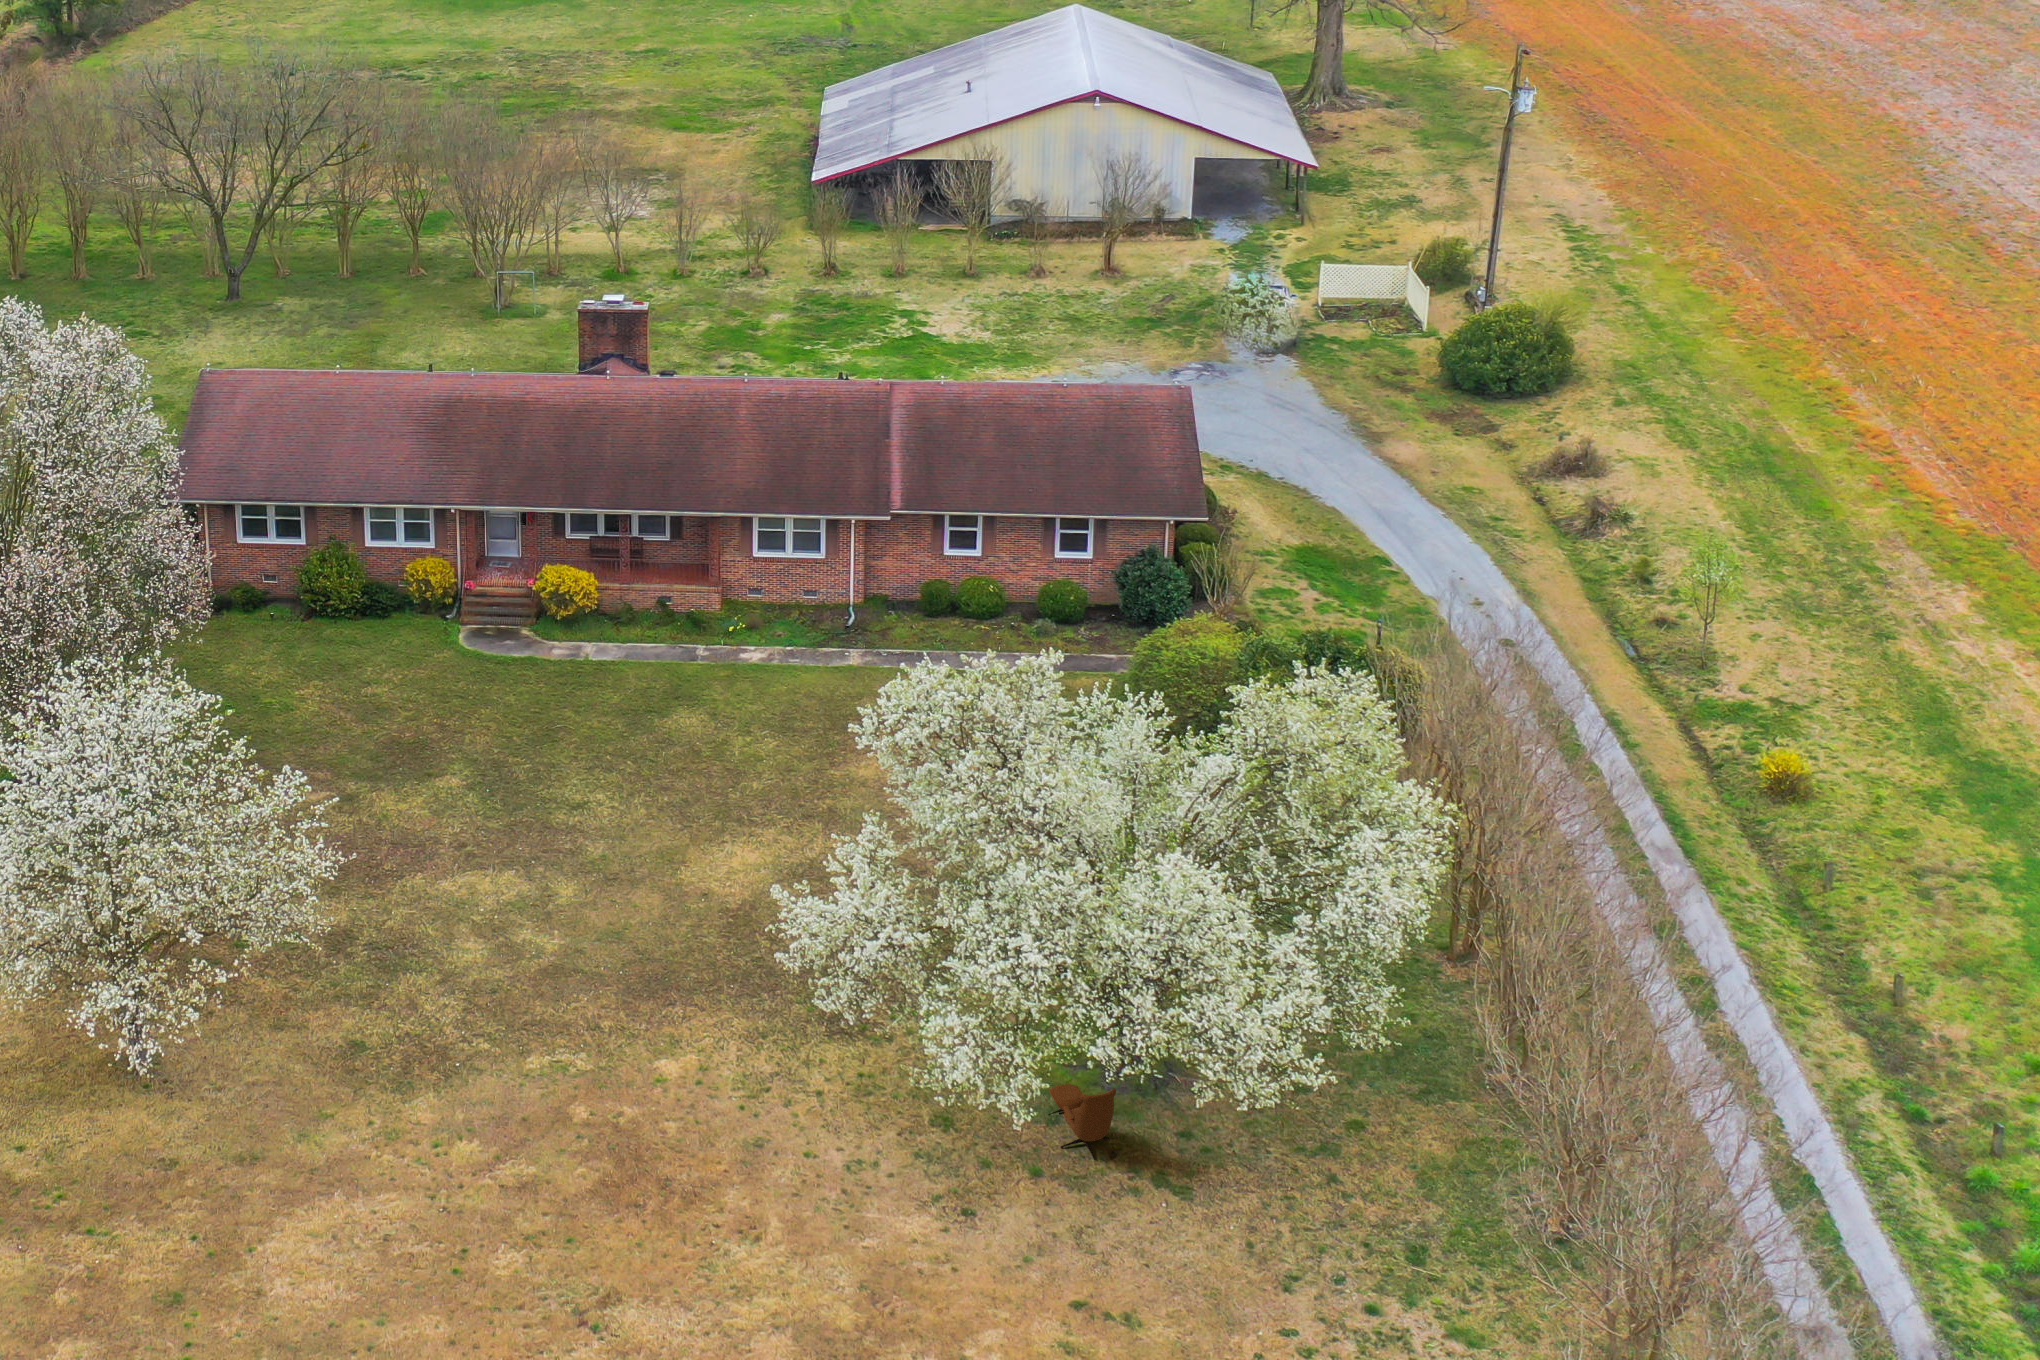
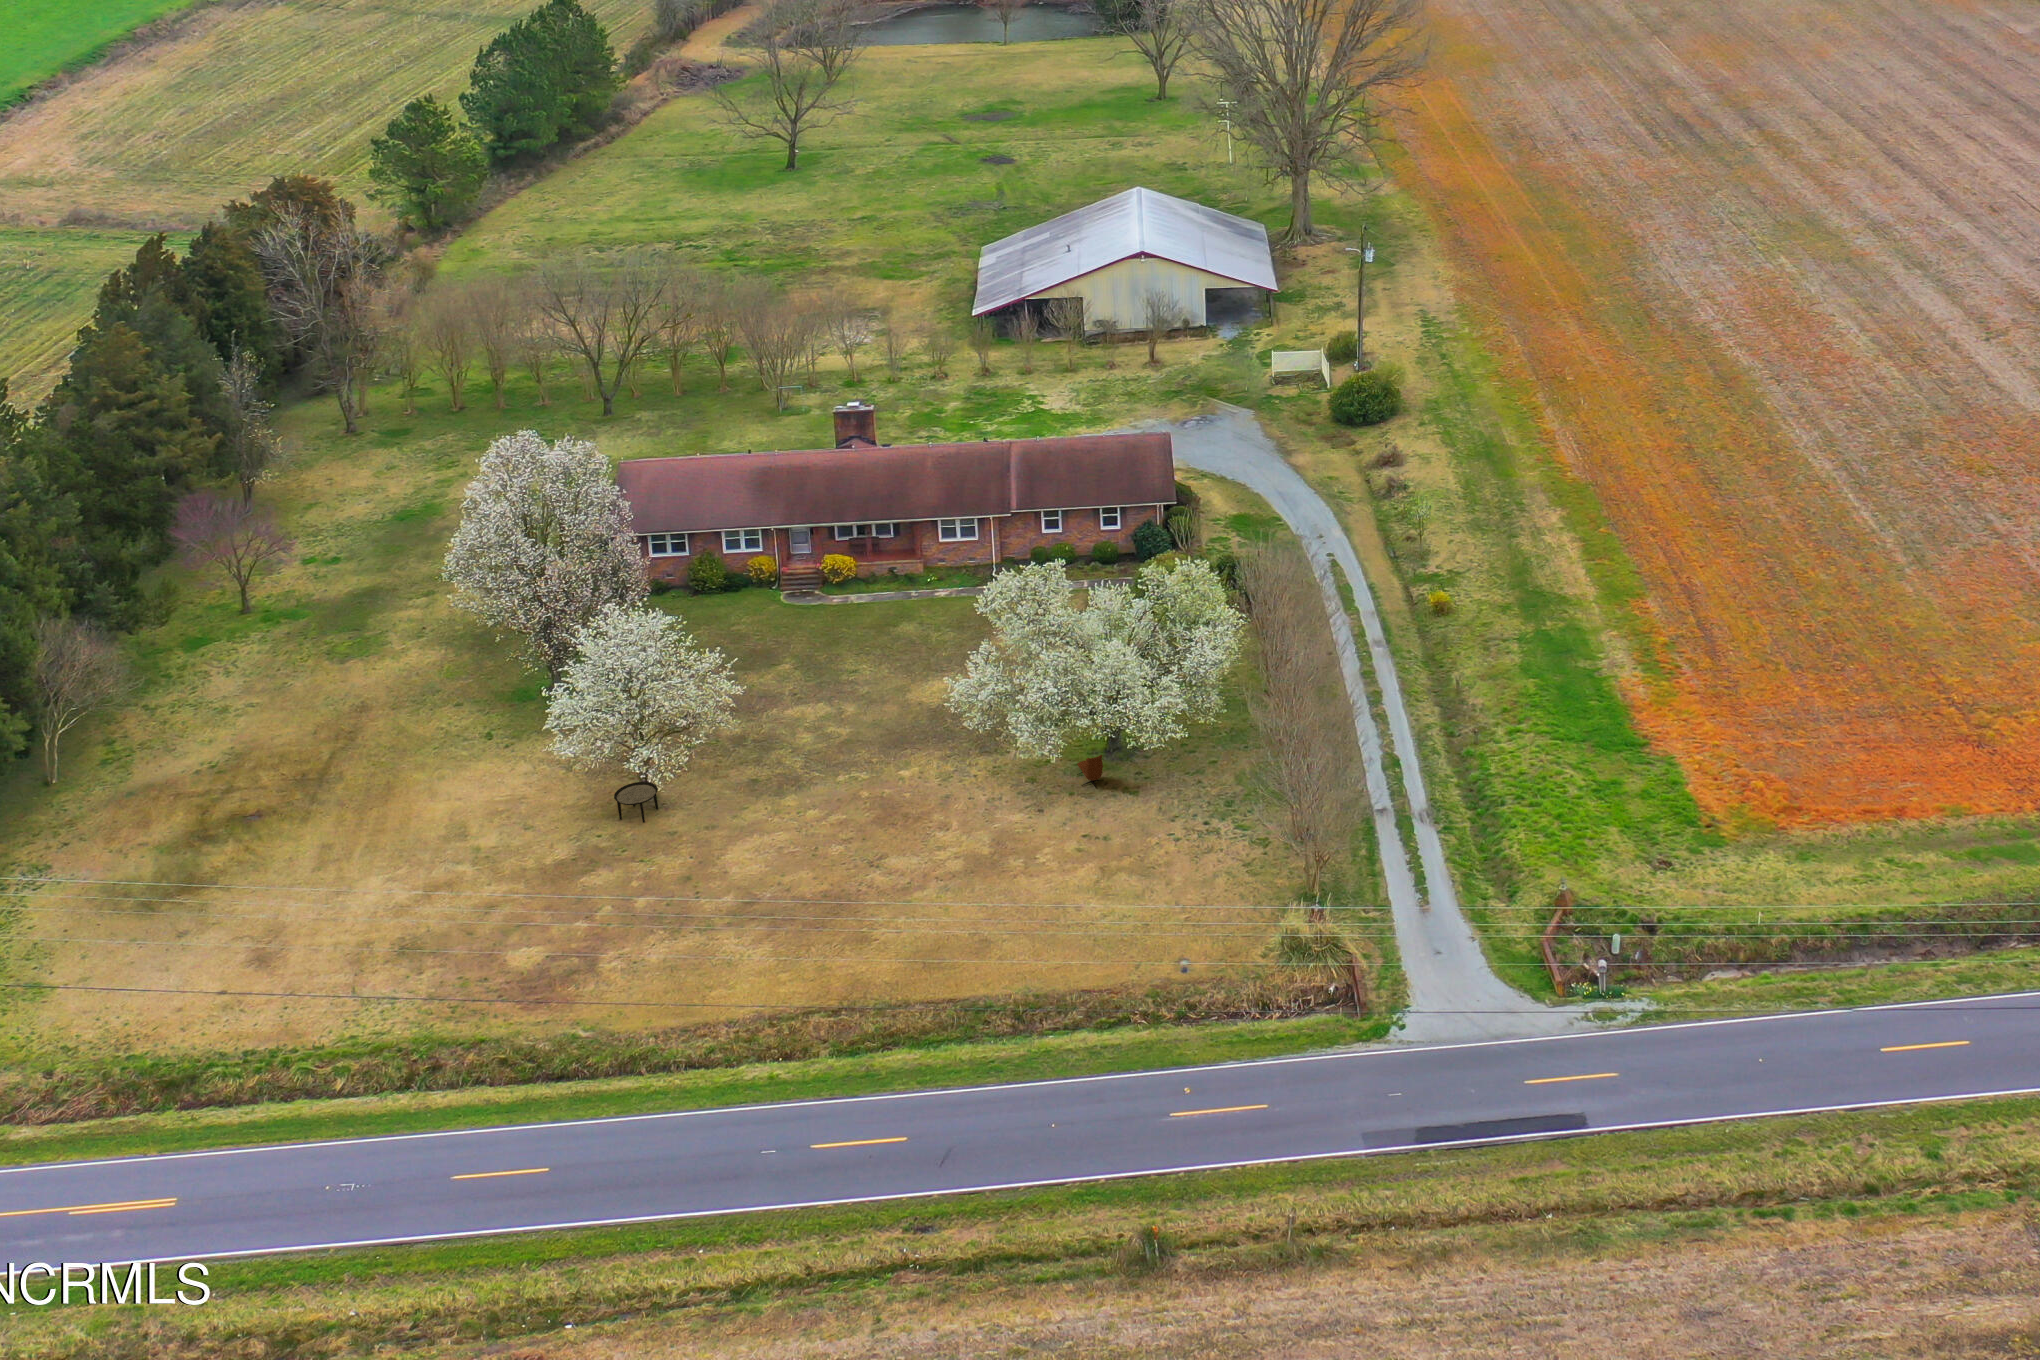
round table: none [56,1037,150,1134] -> present [614,782,658,823]

